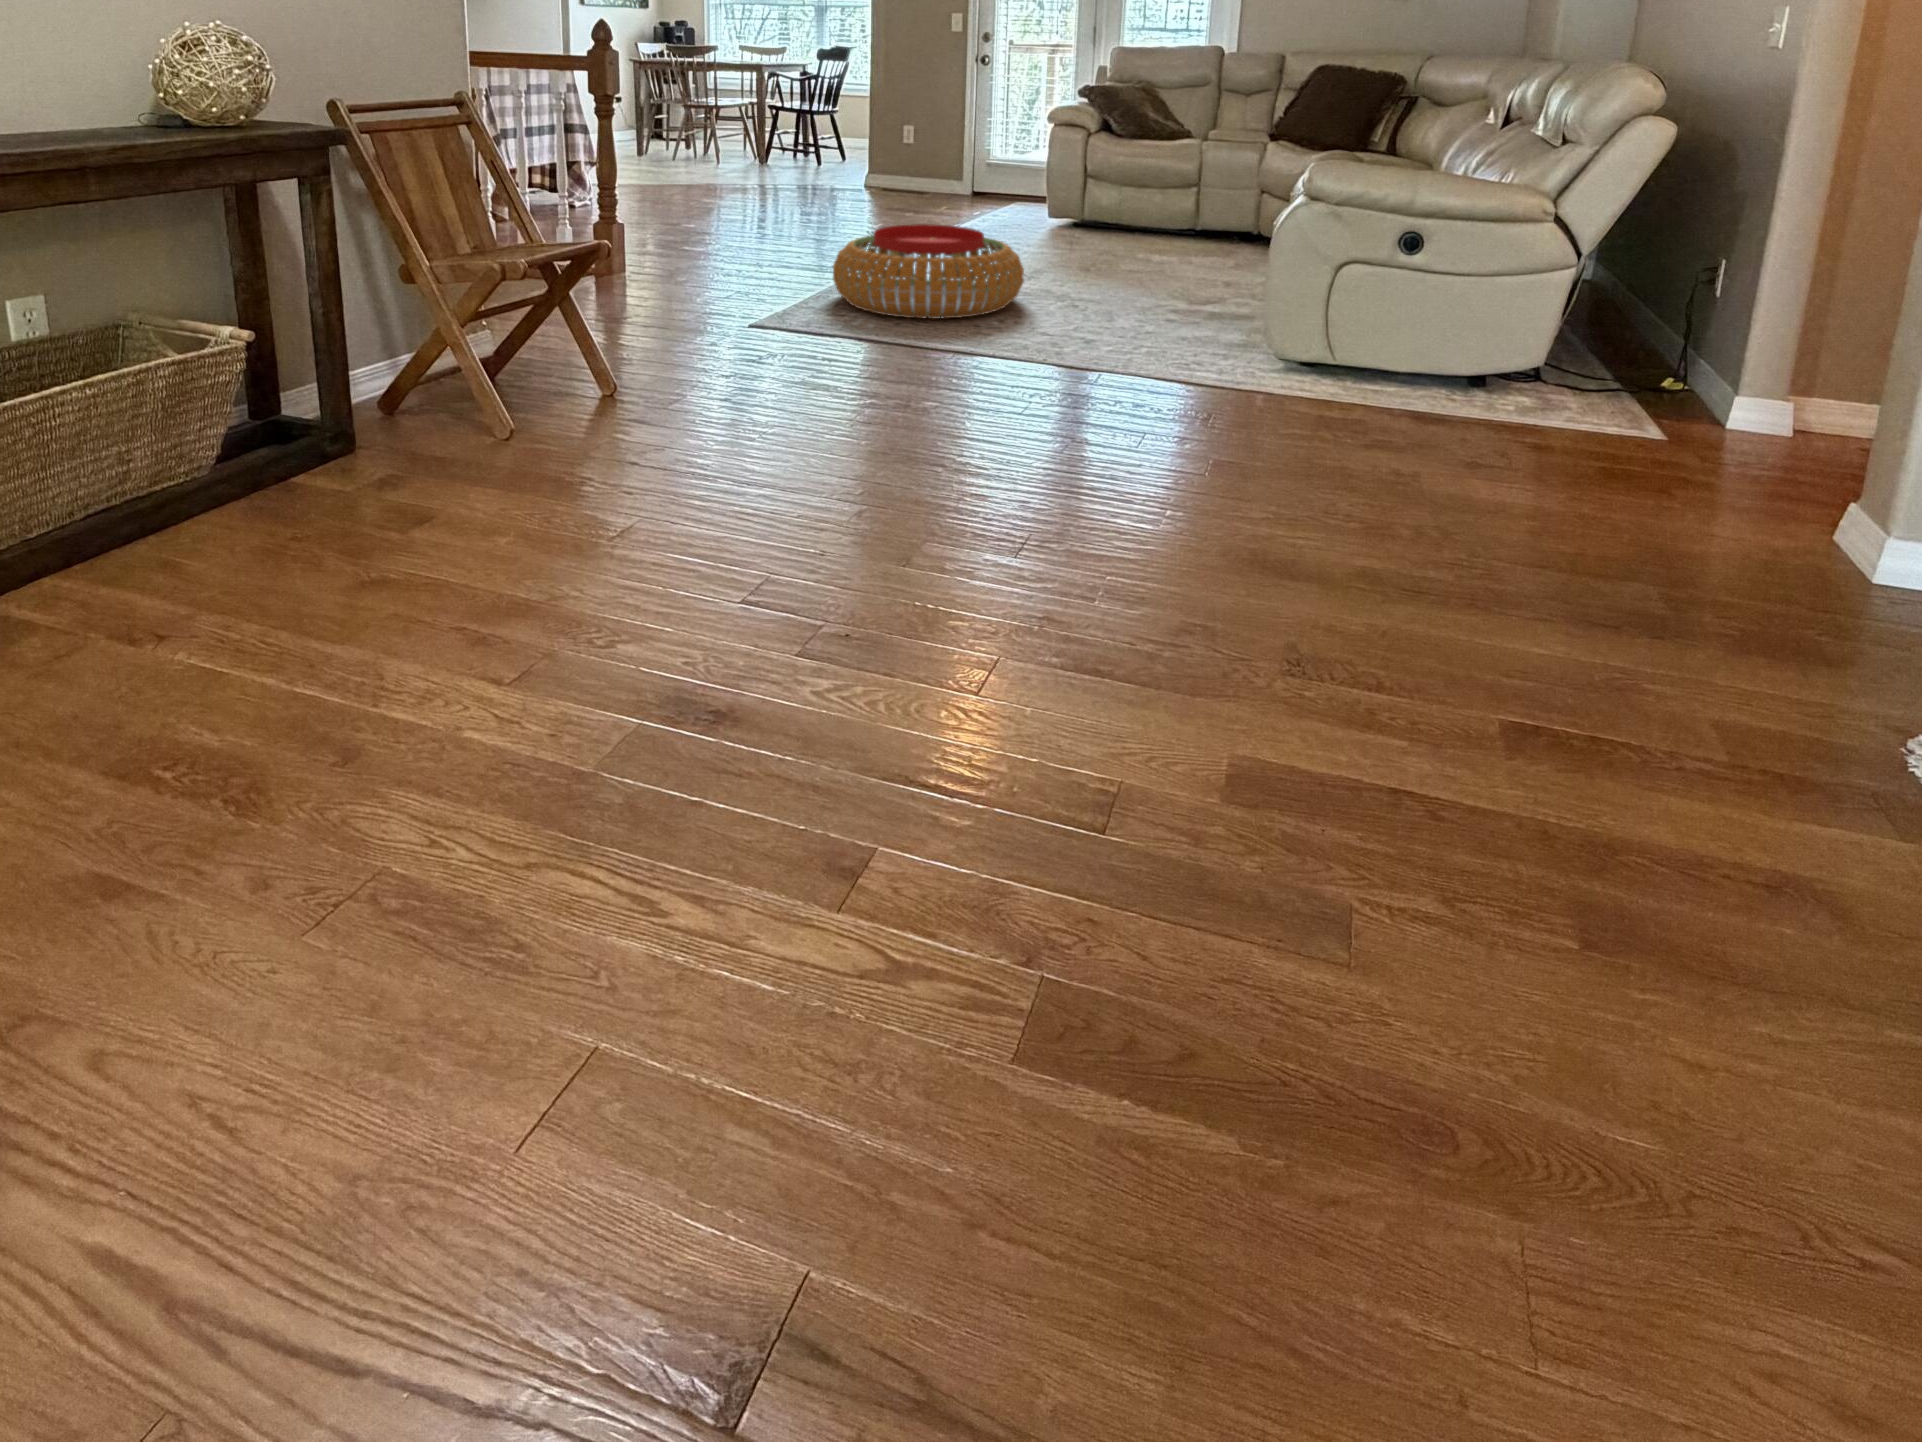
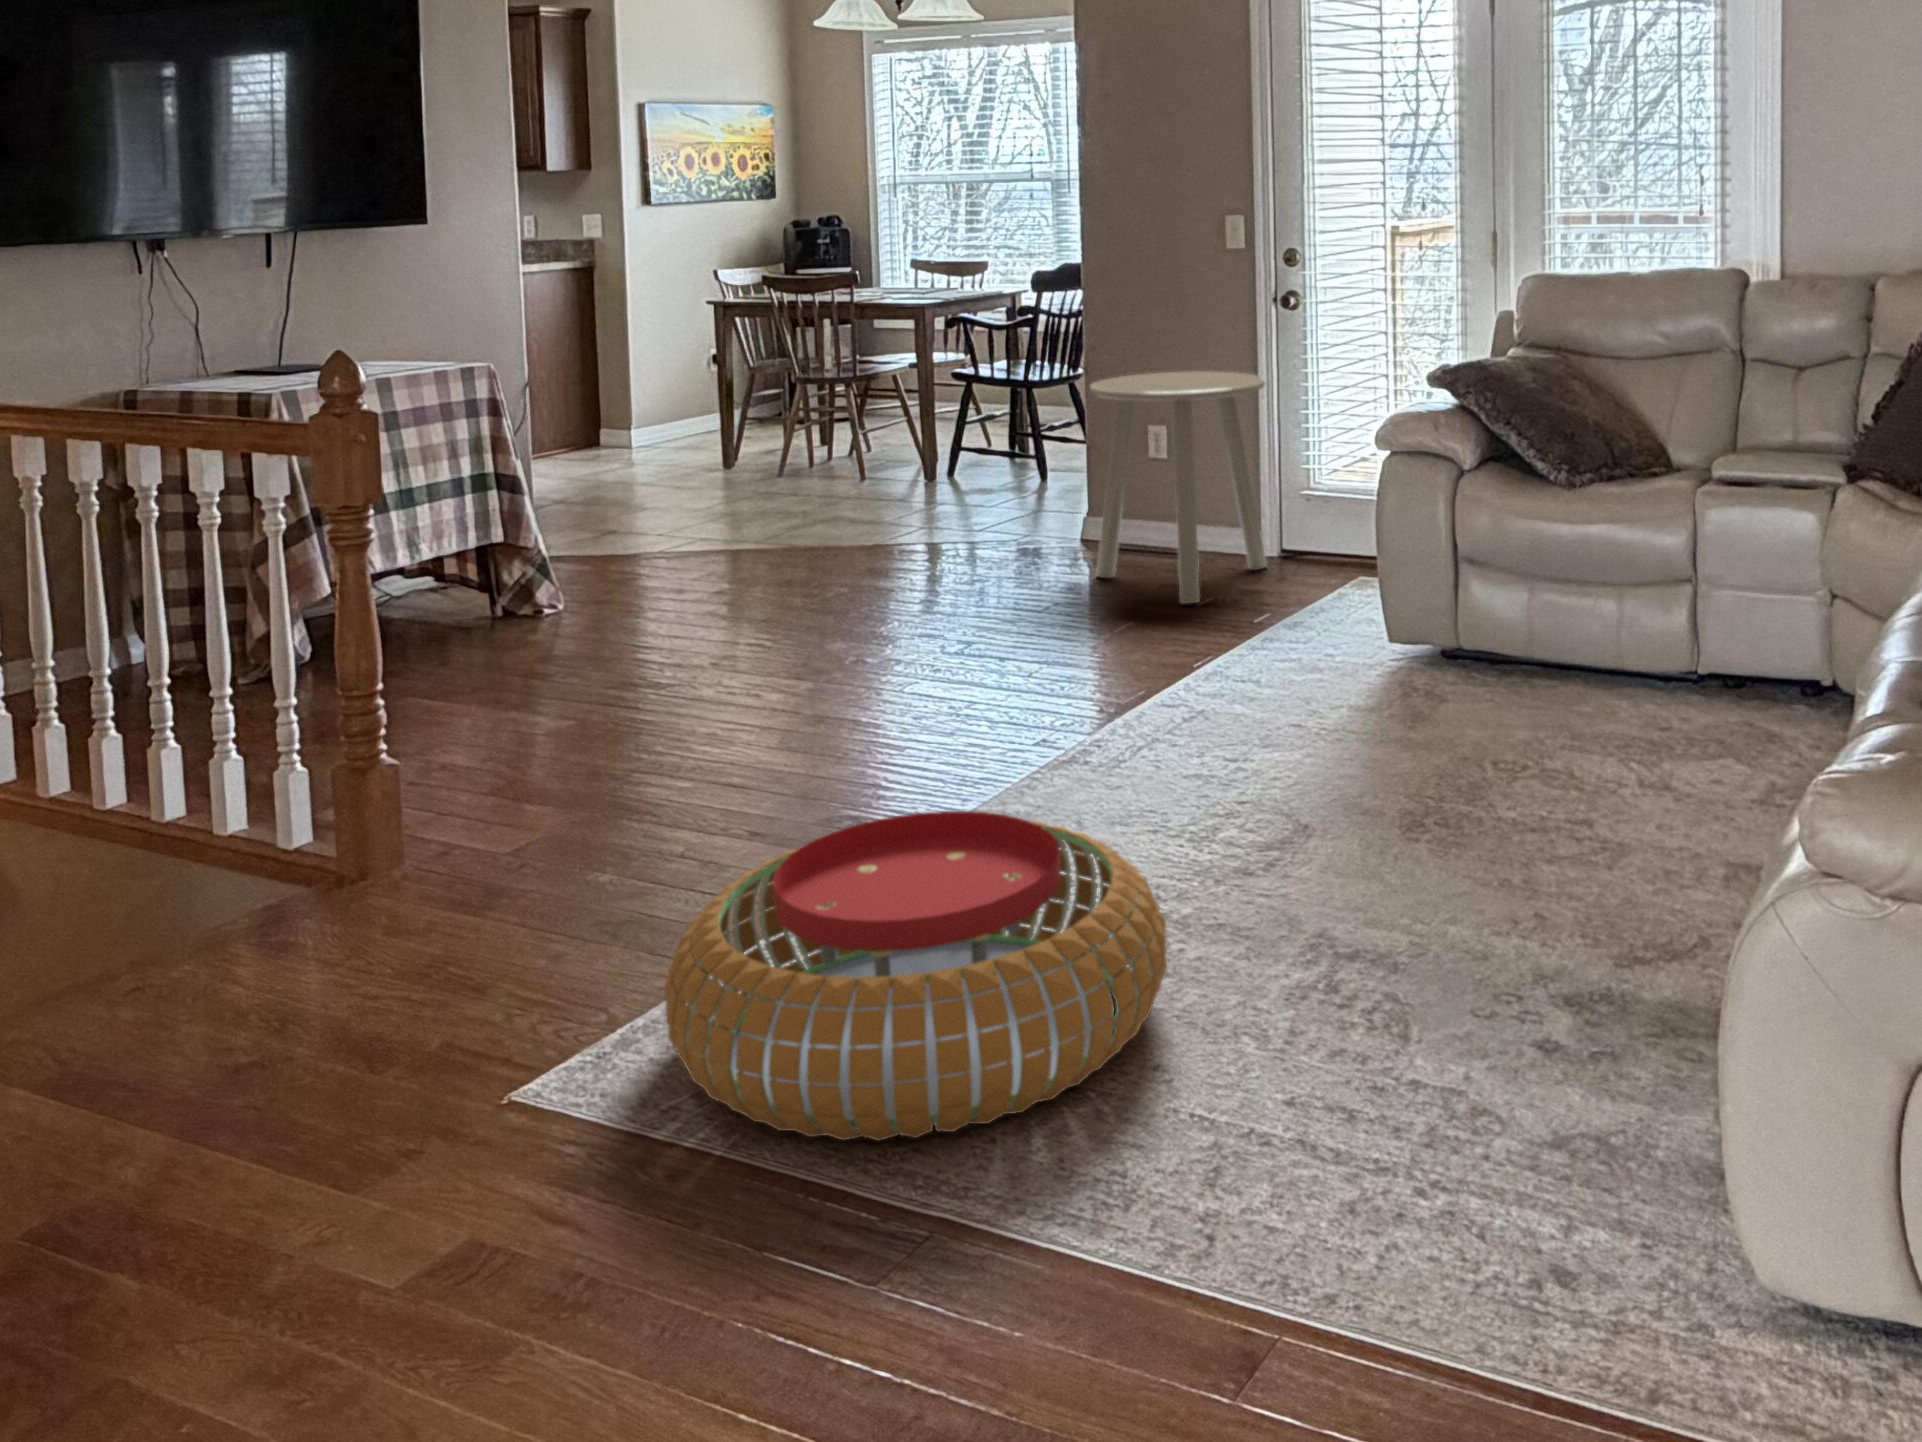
side table: none [882,95,975,205] -> present [1089,371,1266,603]

